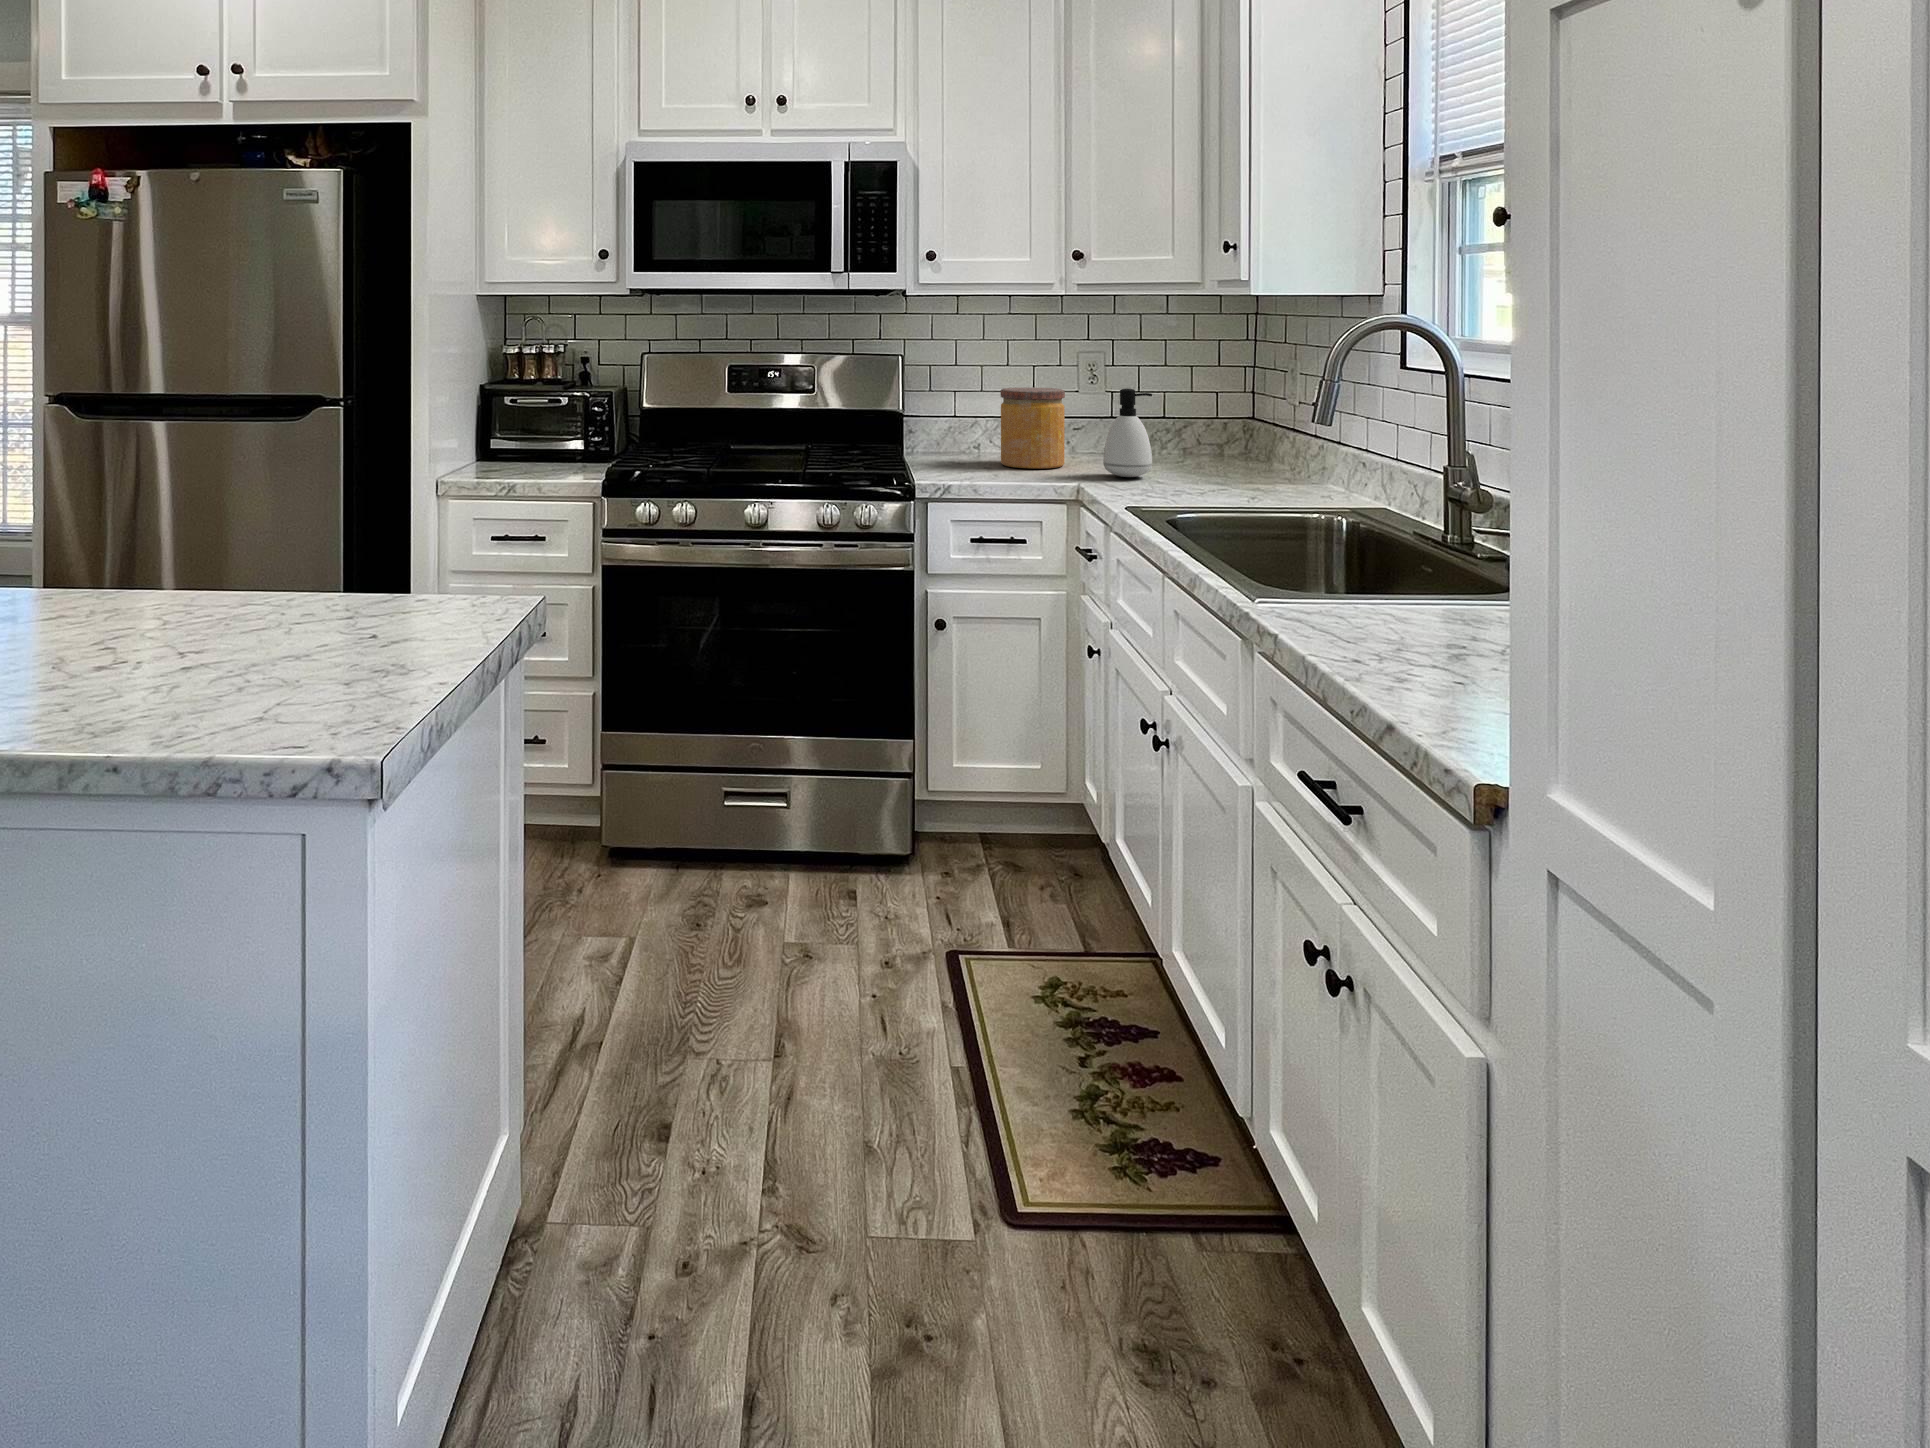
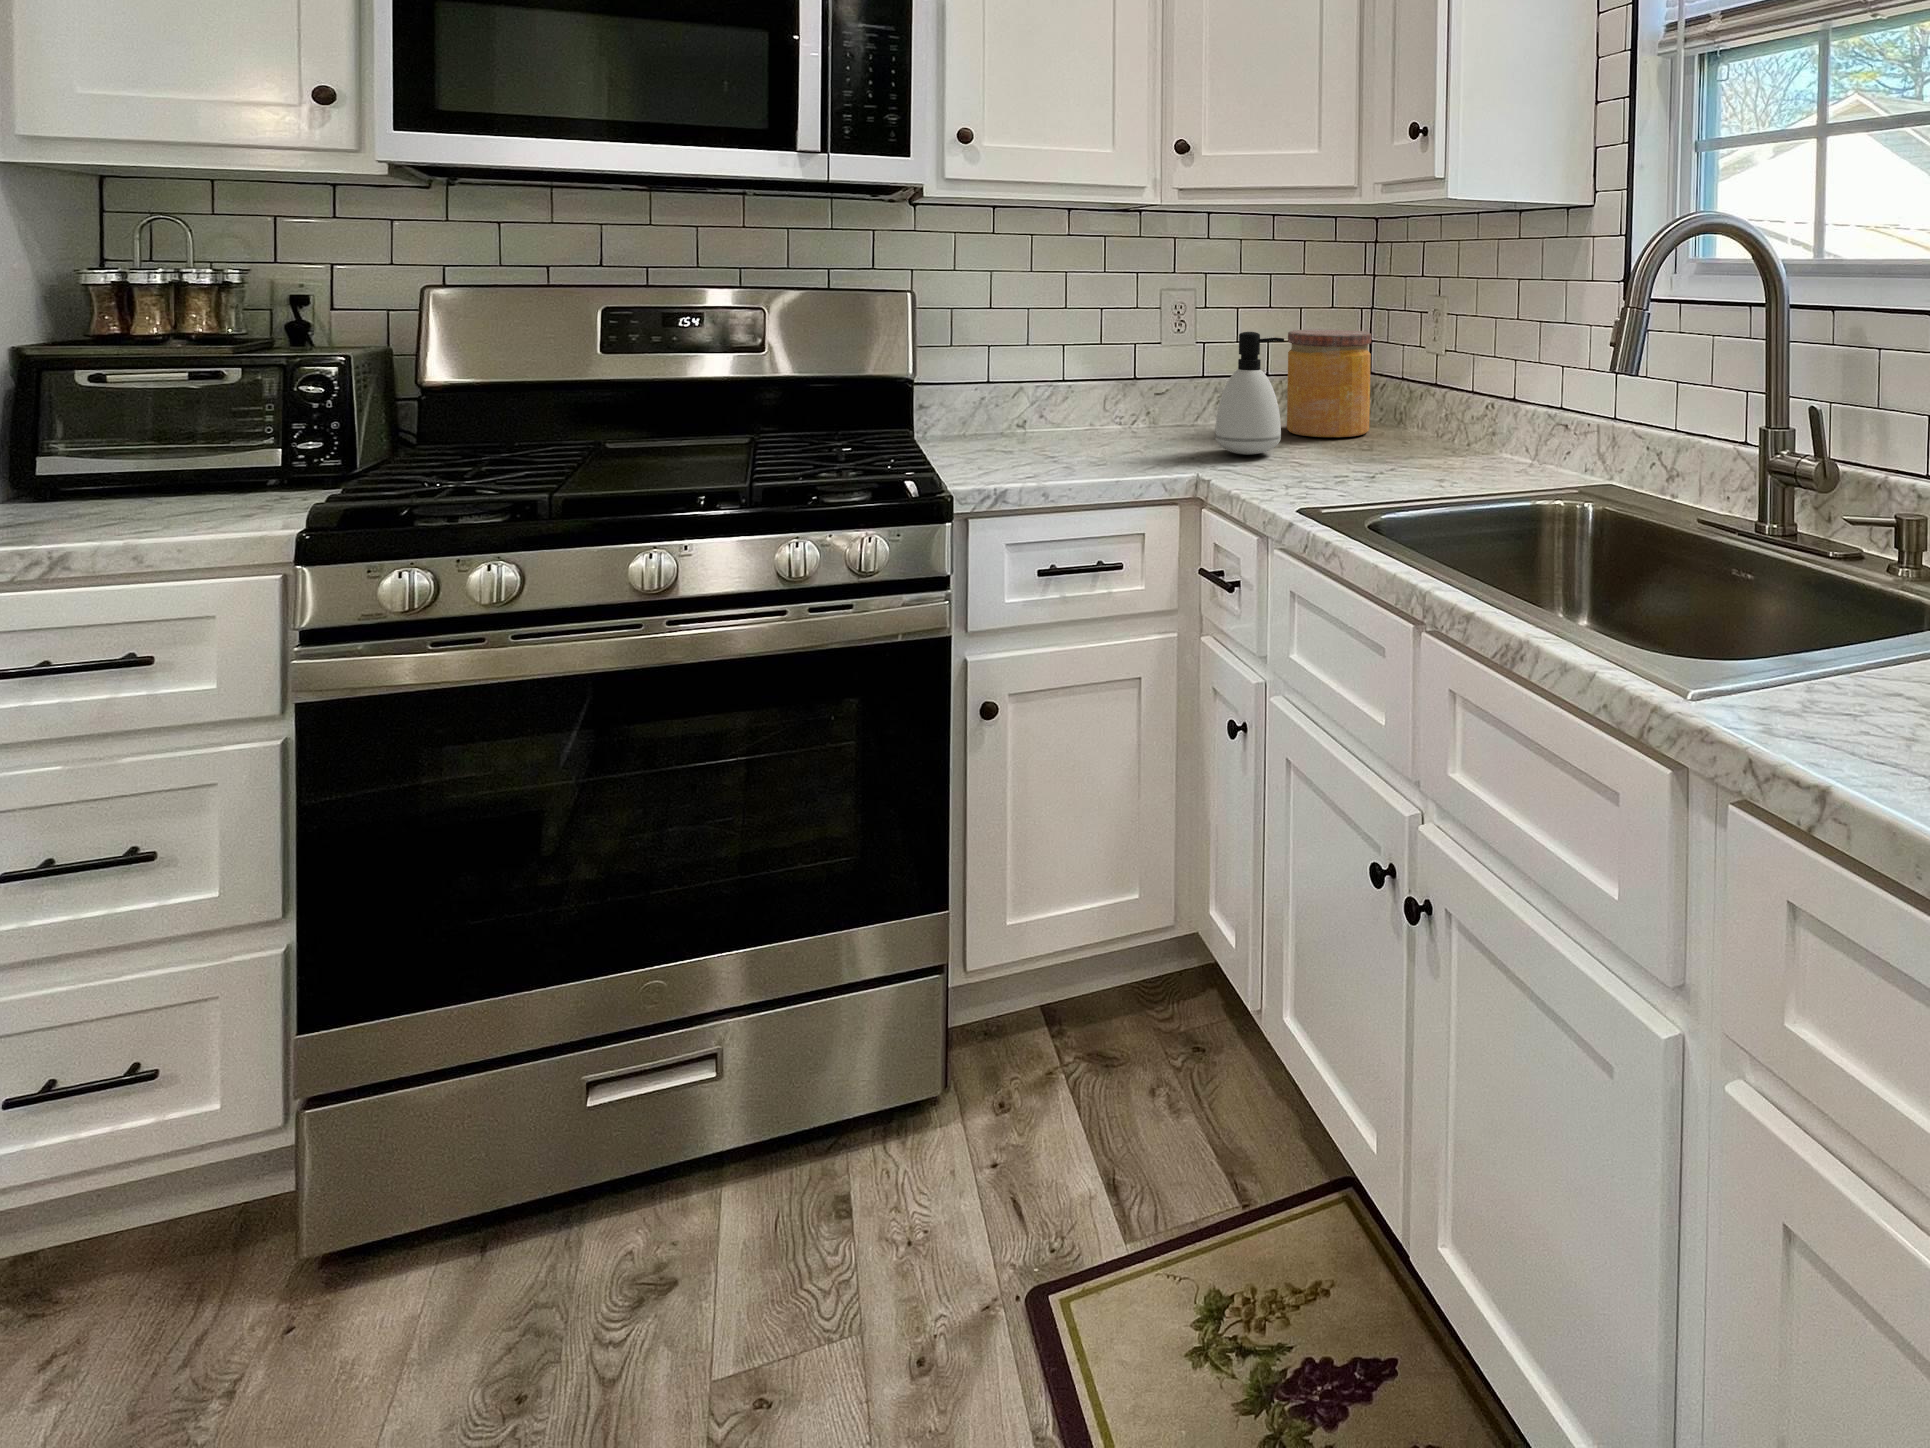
jar: present [1001,387,1065,468] -> present [1287,329,1371,437]

